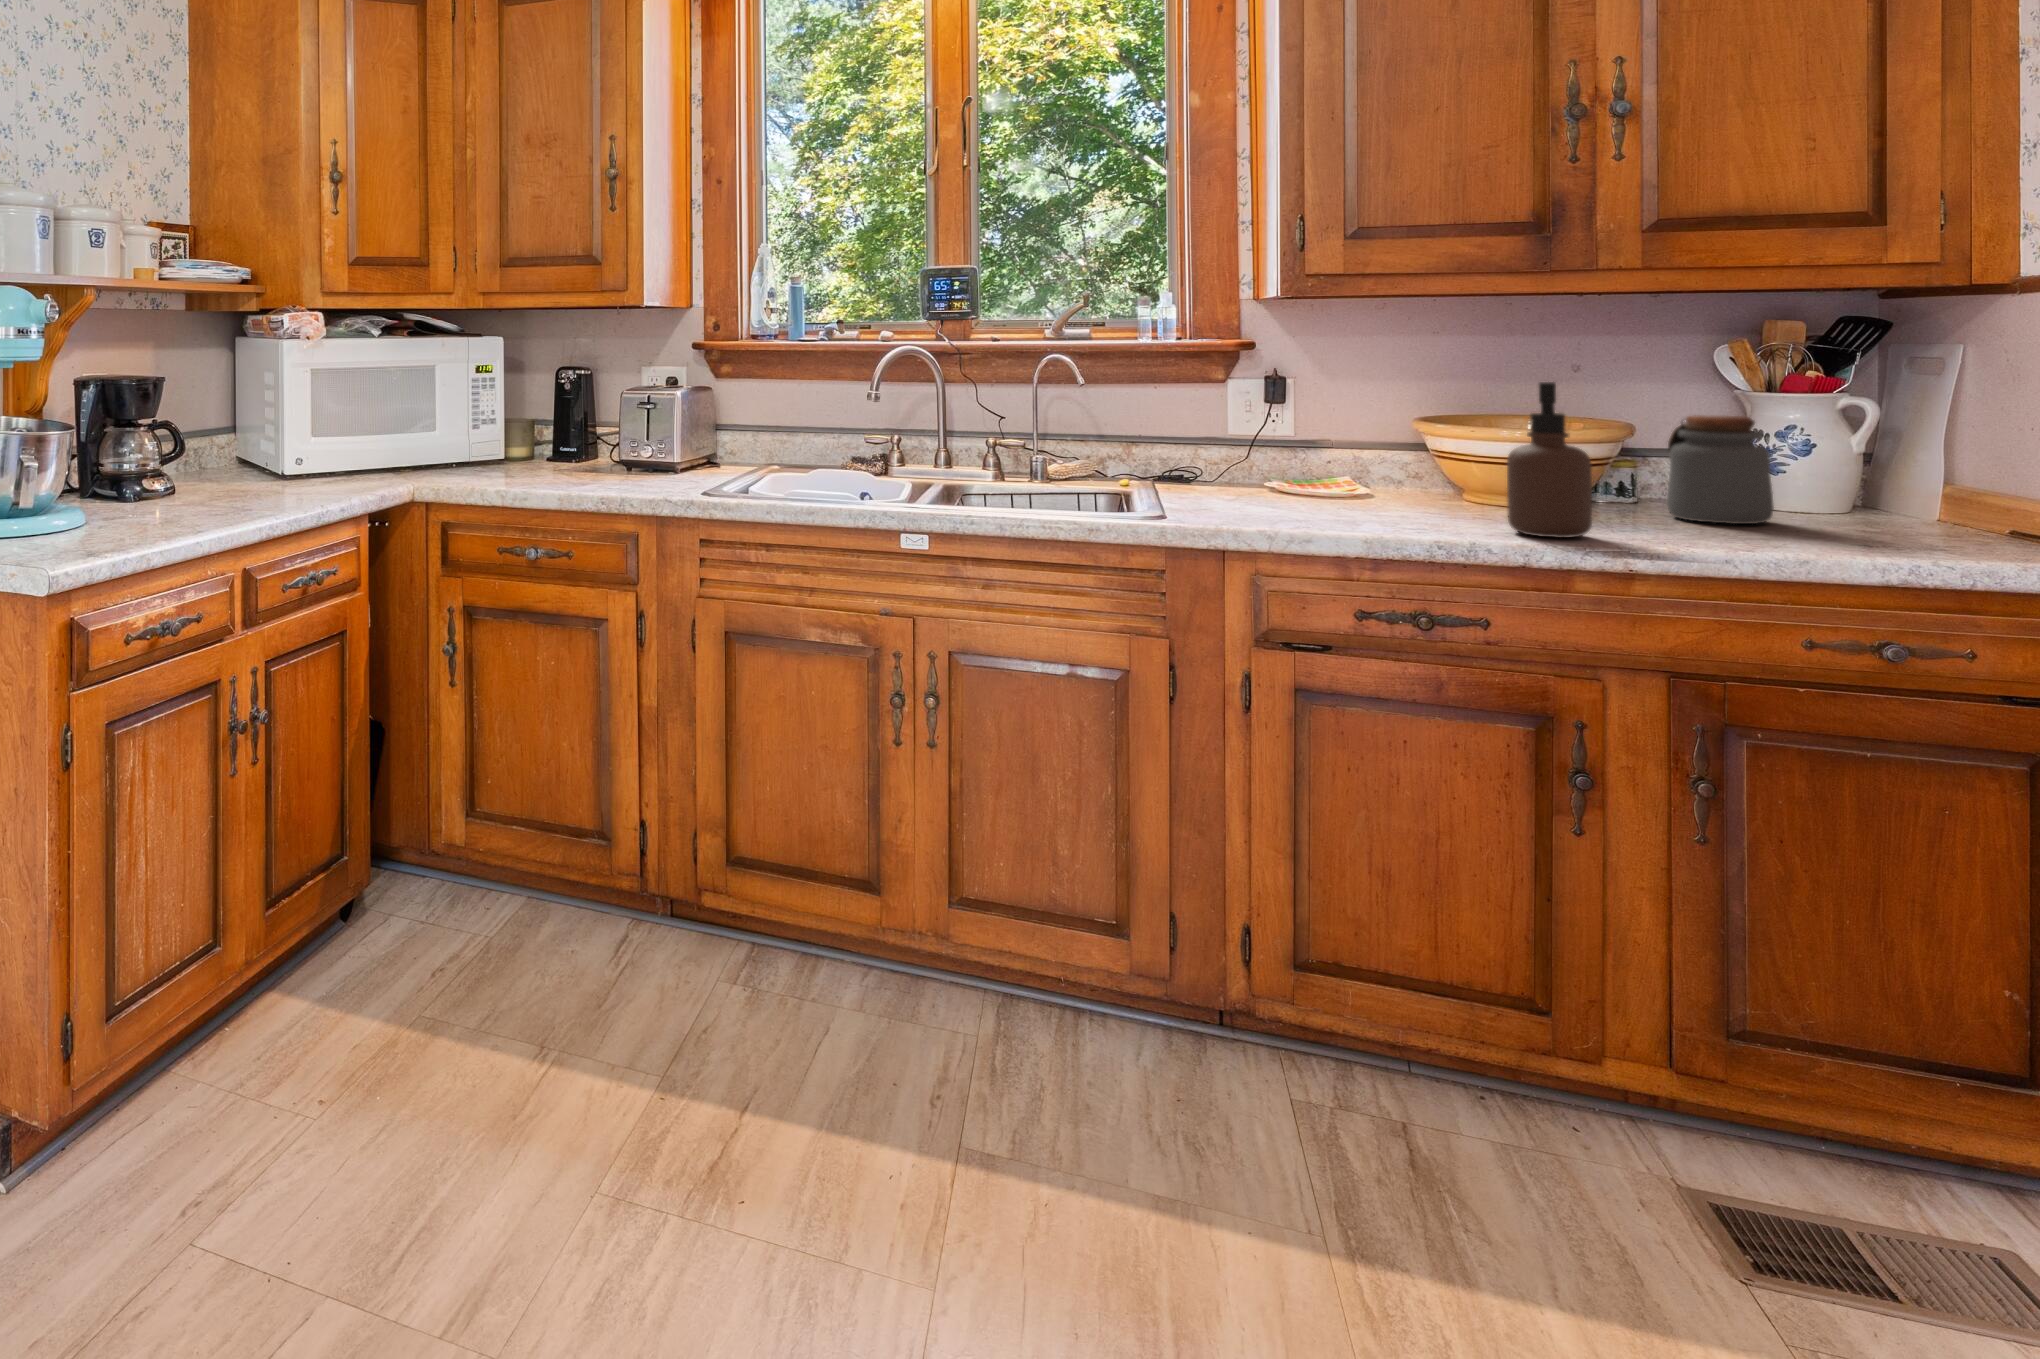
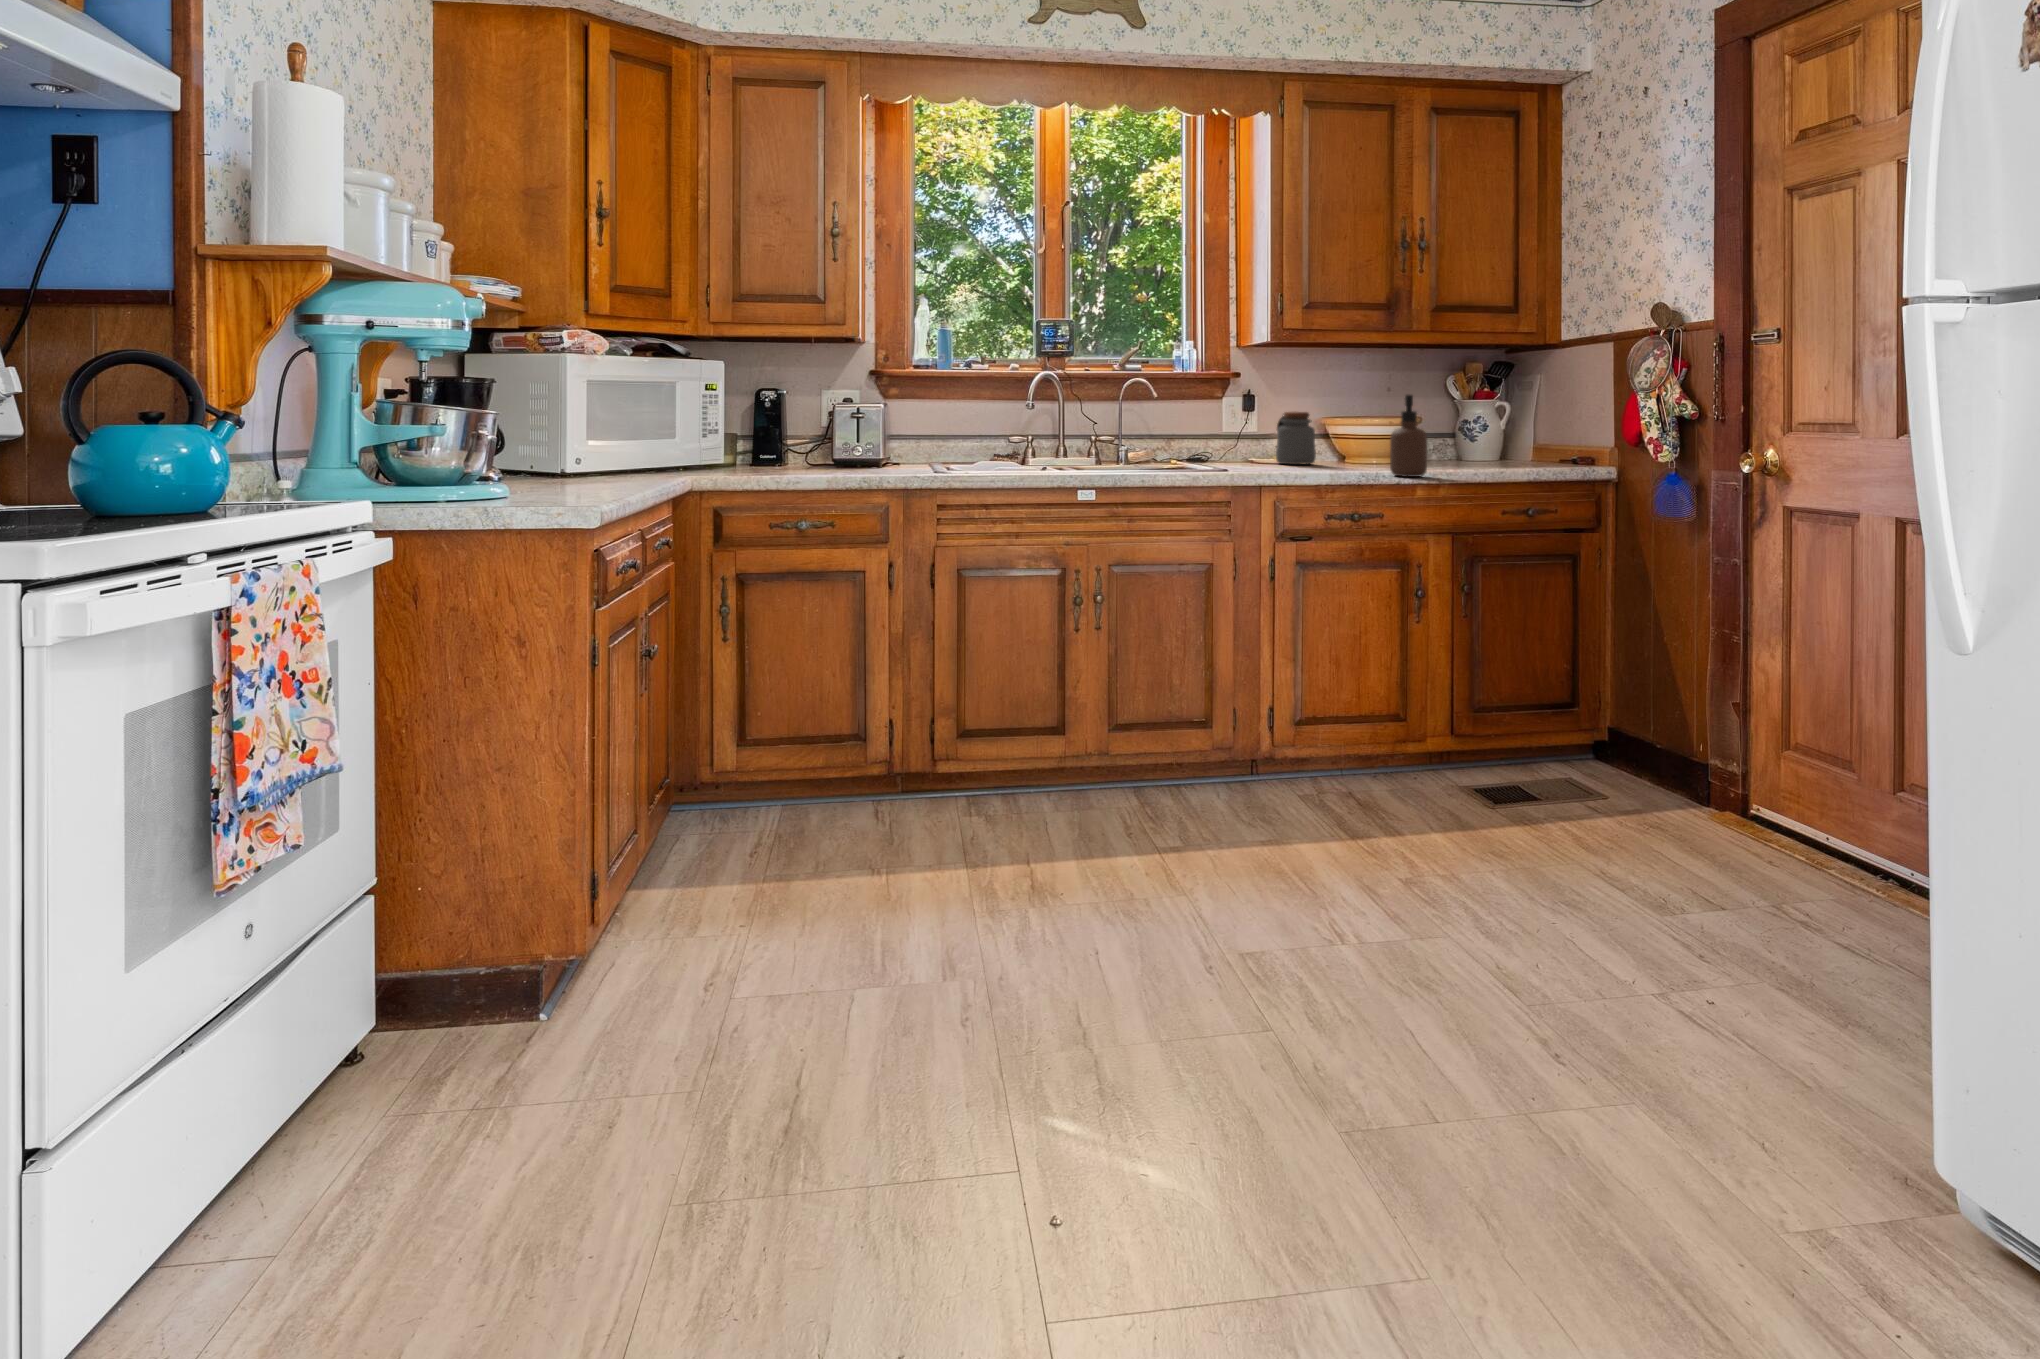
jar: present [1667,415,1774,524] -> present [1276,412,1316,464]

